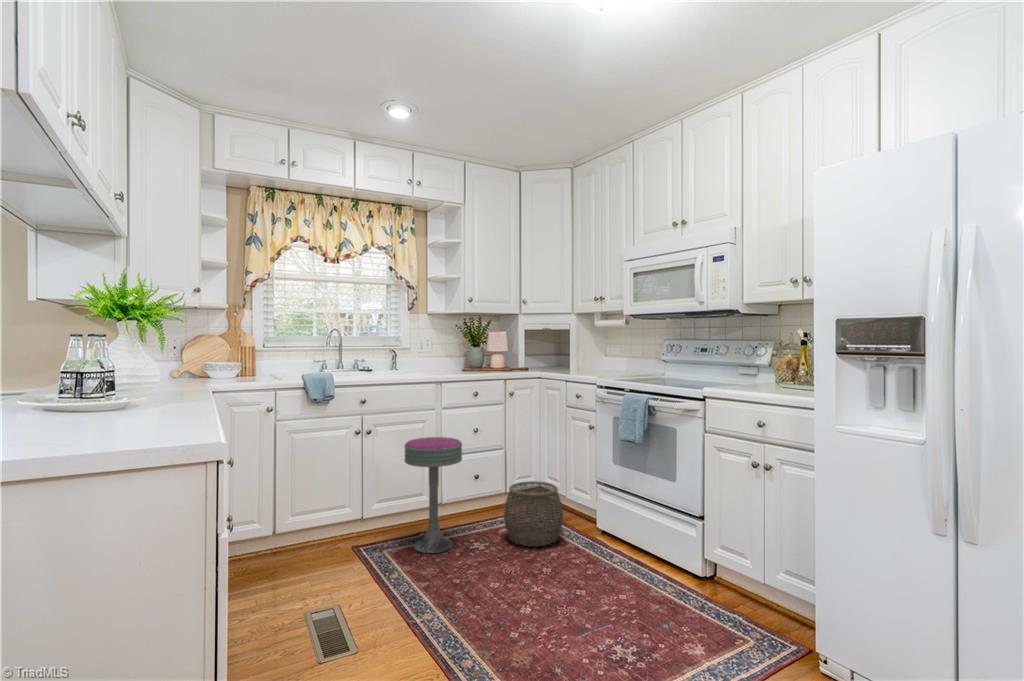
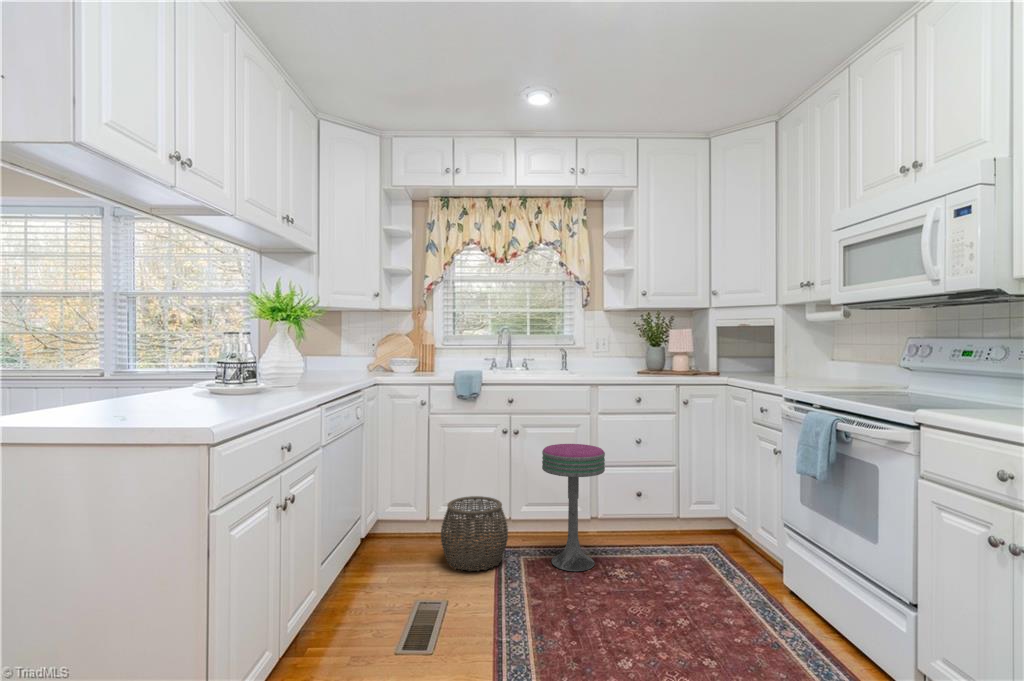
woven basket: present [504,481,563,547] -> present [441,496,508,571]

